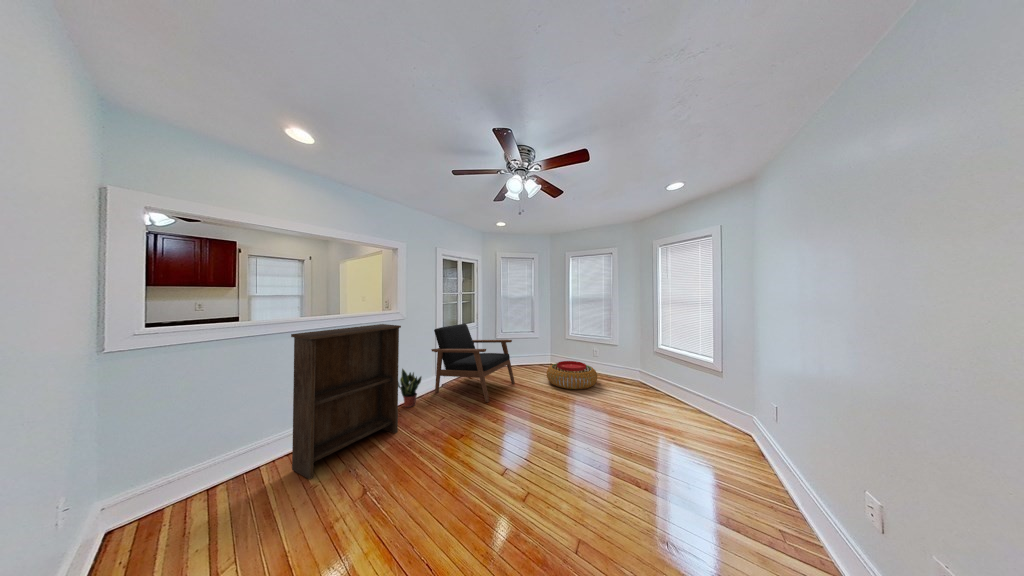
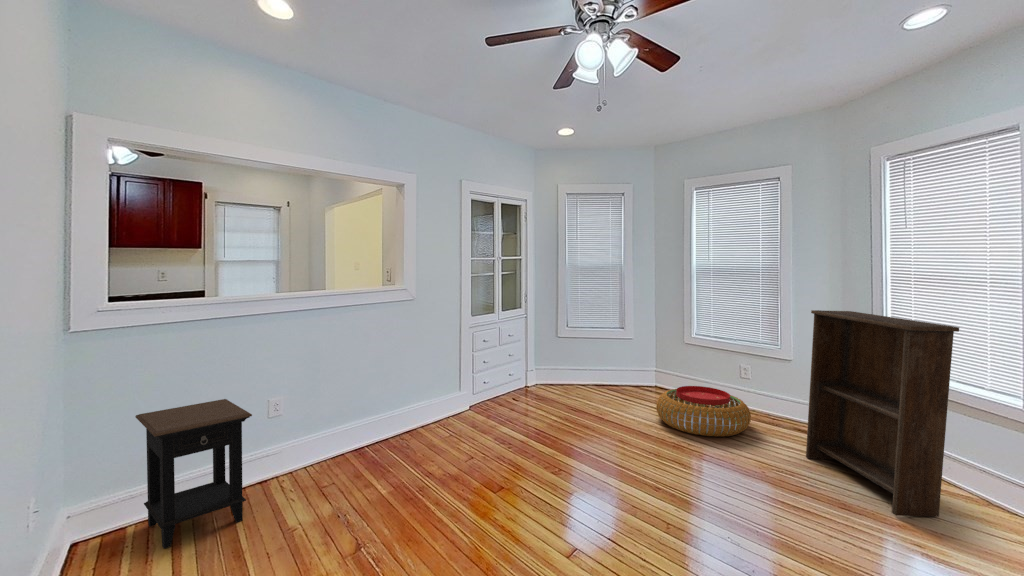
bookshelf: present [291,324,401,479] -> present [806,310,959,516]
armchair: present [431,324,515,402] -> none [465,313,600,442]
potted plant: present [398,369,421,407] -> none [410,376,448,436]
side table: none [178,396,282,521] -> present [135,399,252,549]

